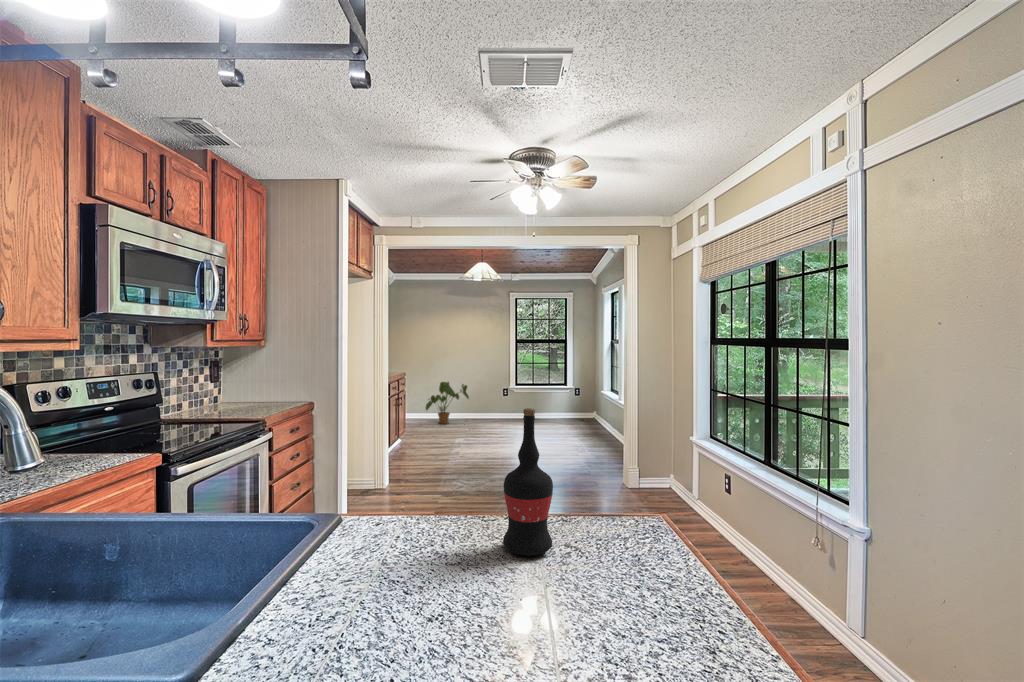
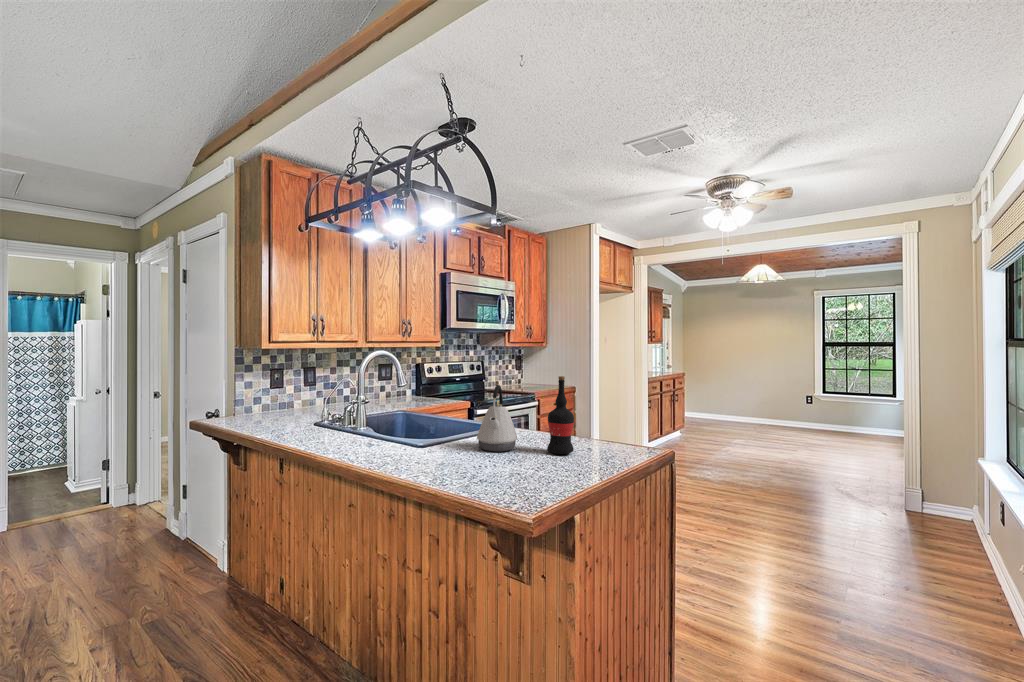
house plant: present [426,382,469,424] -> none [714,384,761,425]
kettle: none [377,440,467,596] -> present [477,385,517,452]

